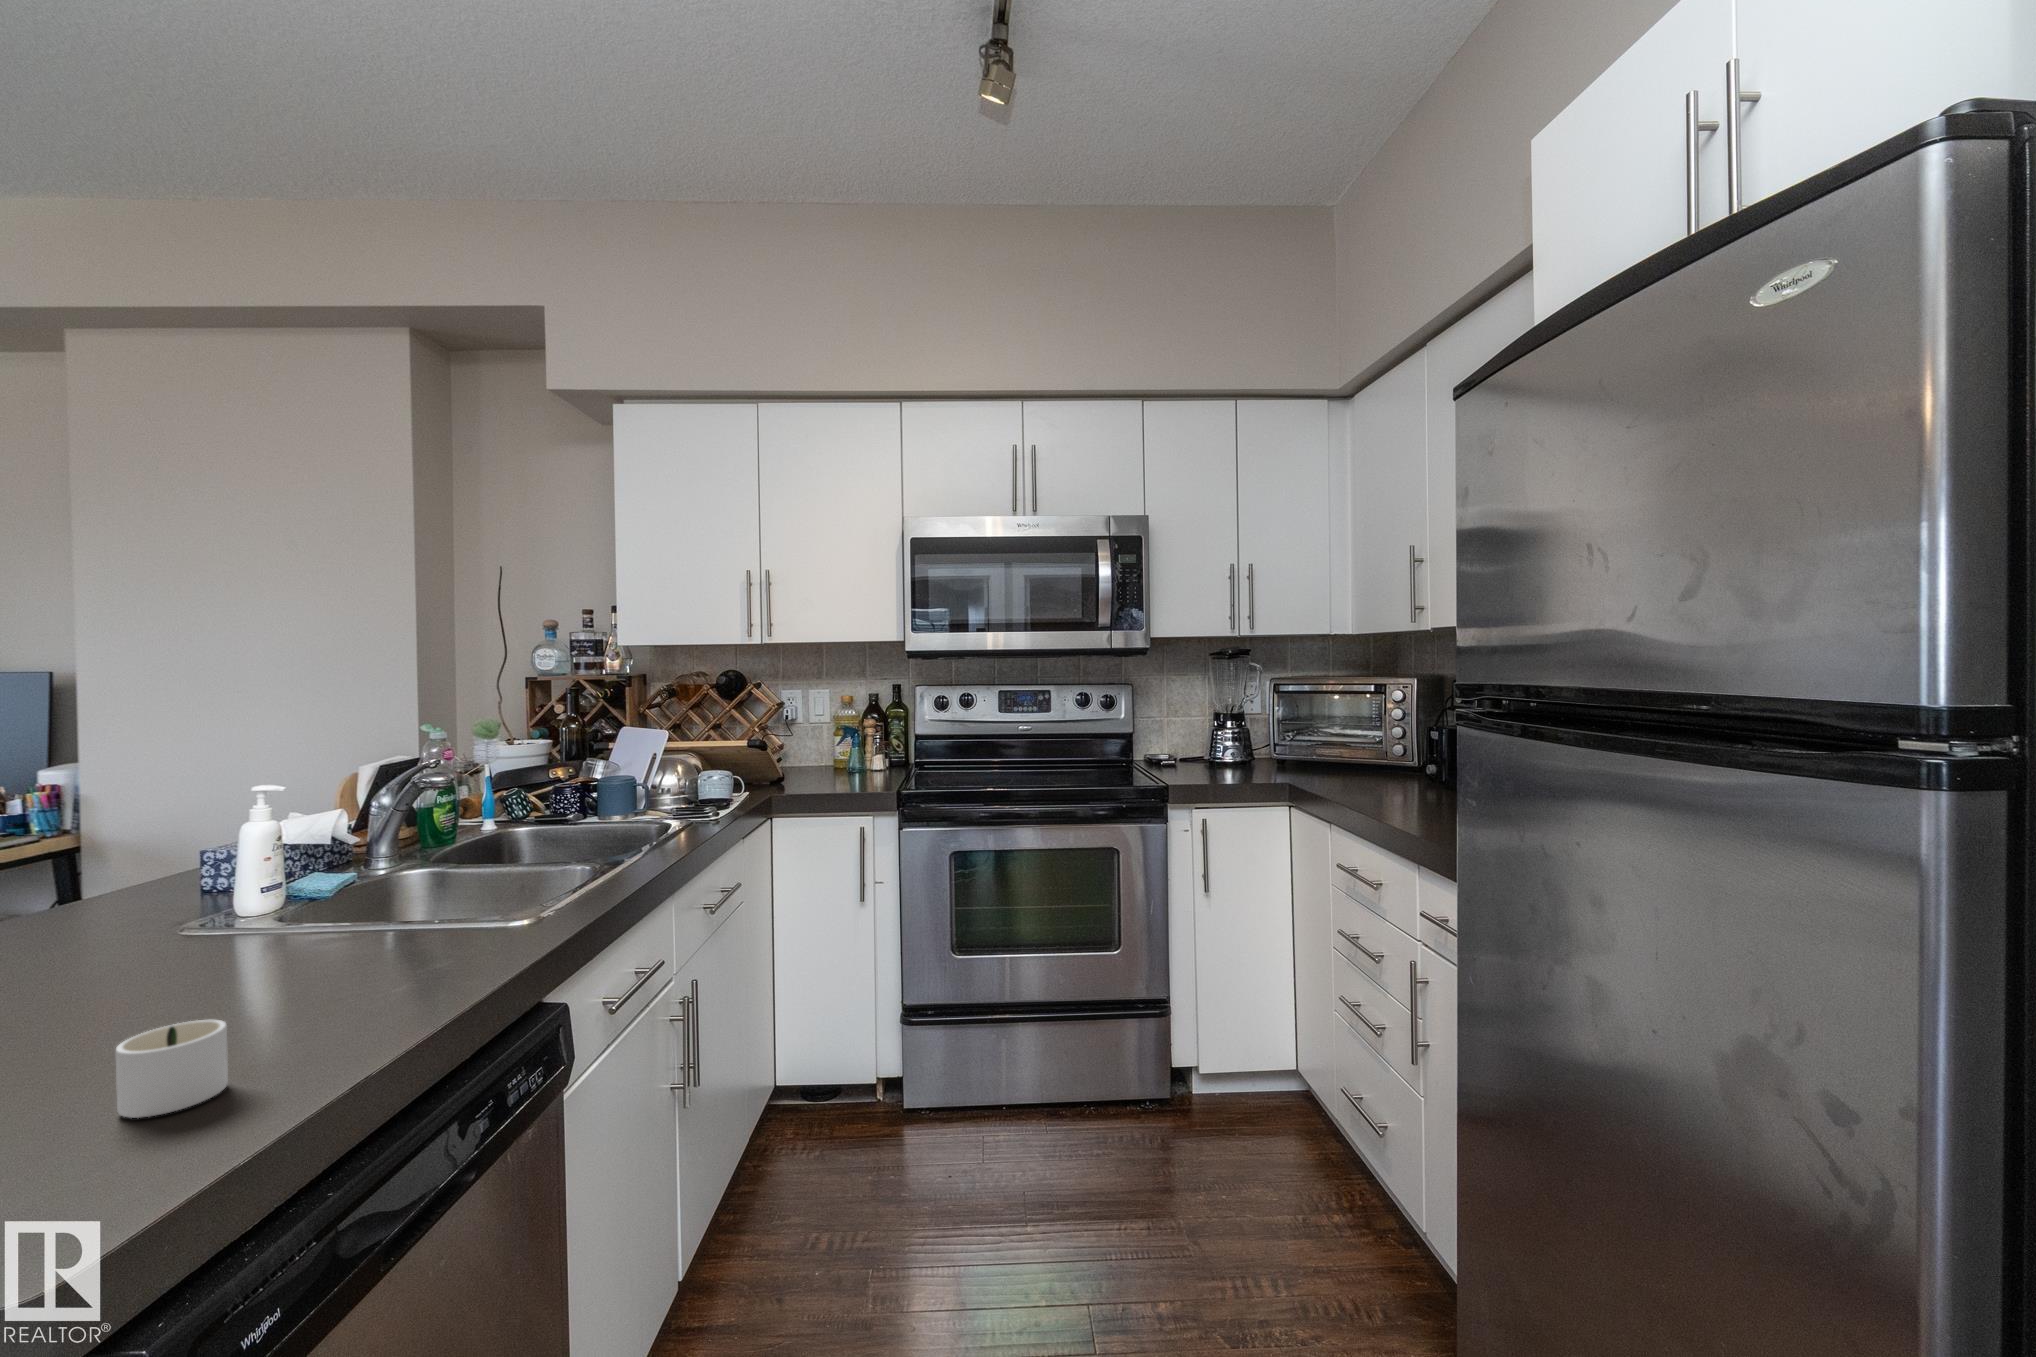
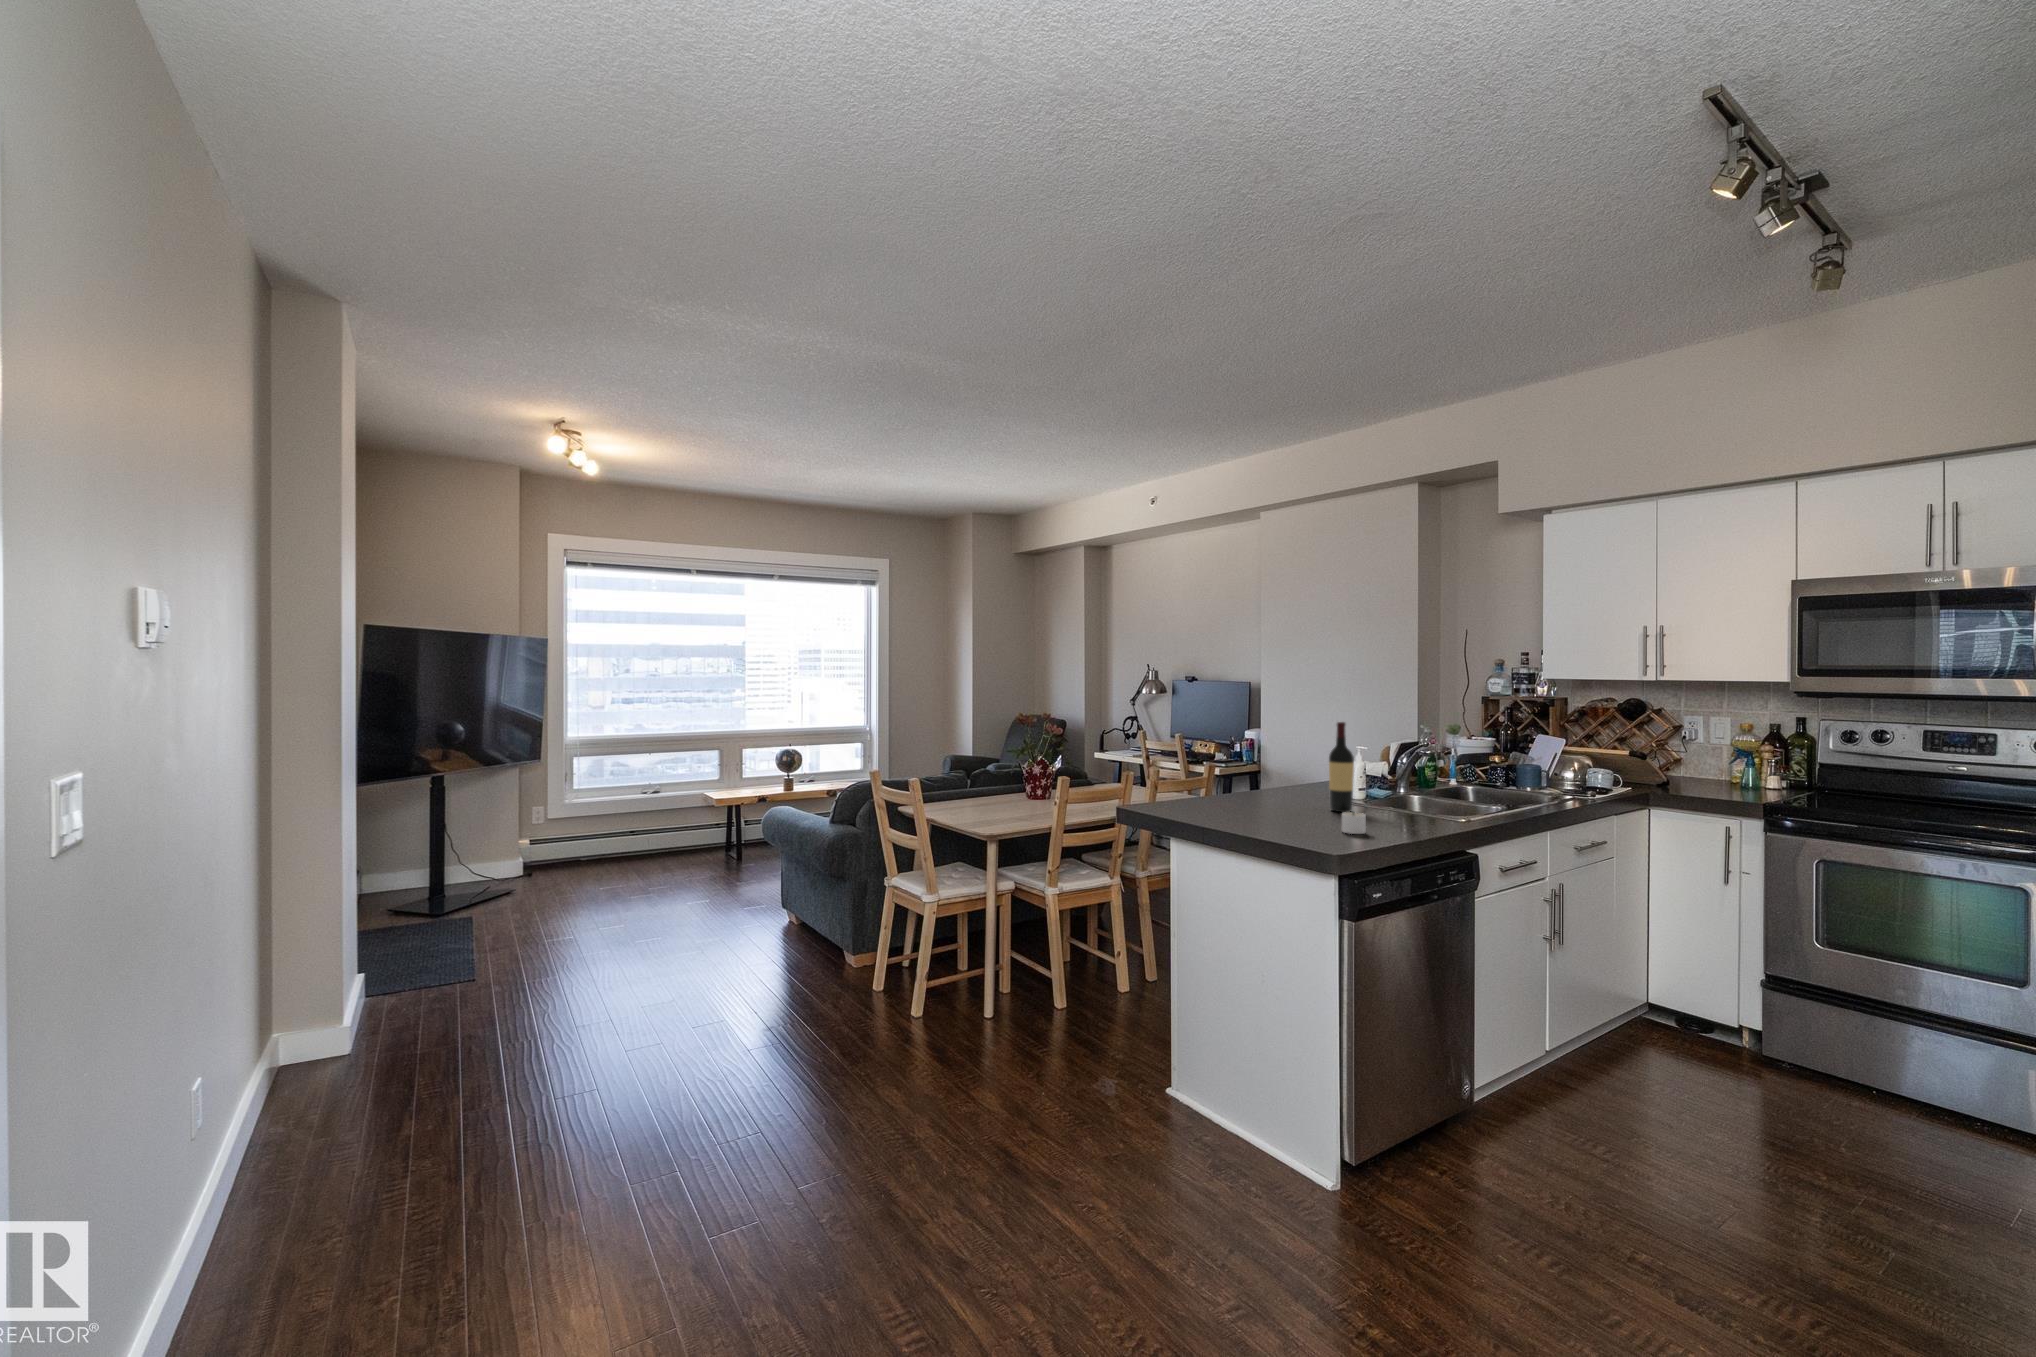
wine bottle: none [126,725,220,984] -> present [1329,722,1354,812]

